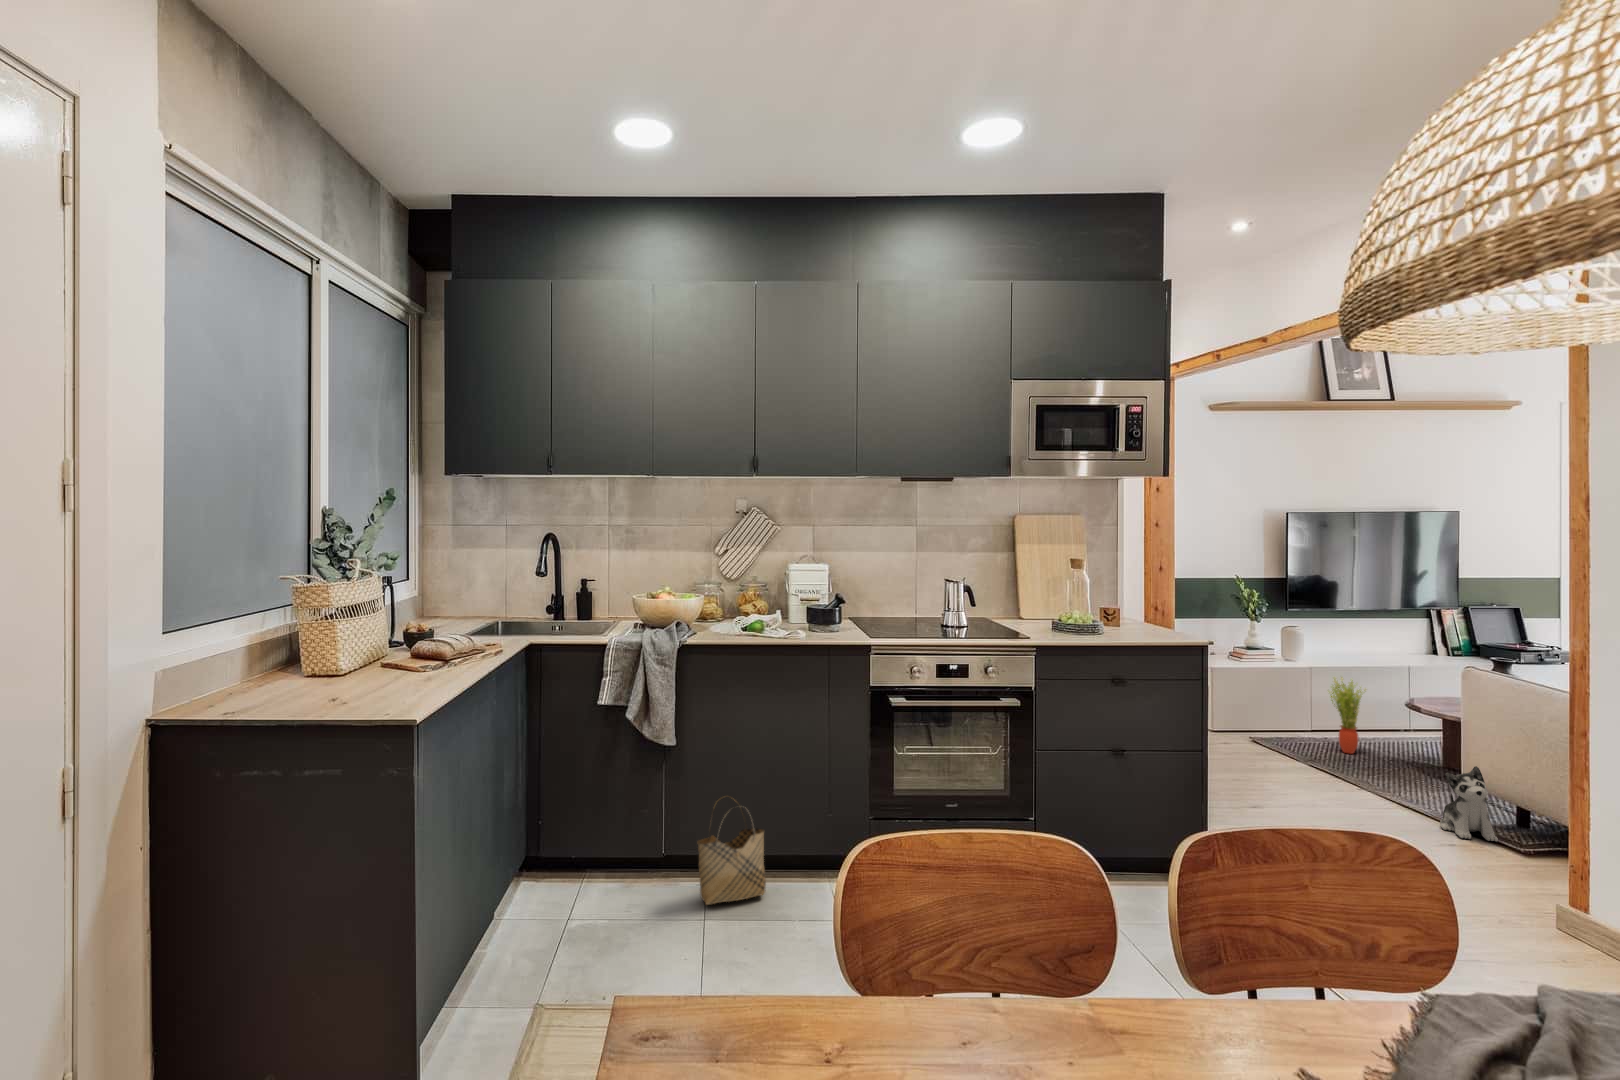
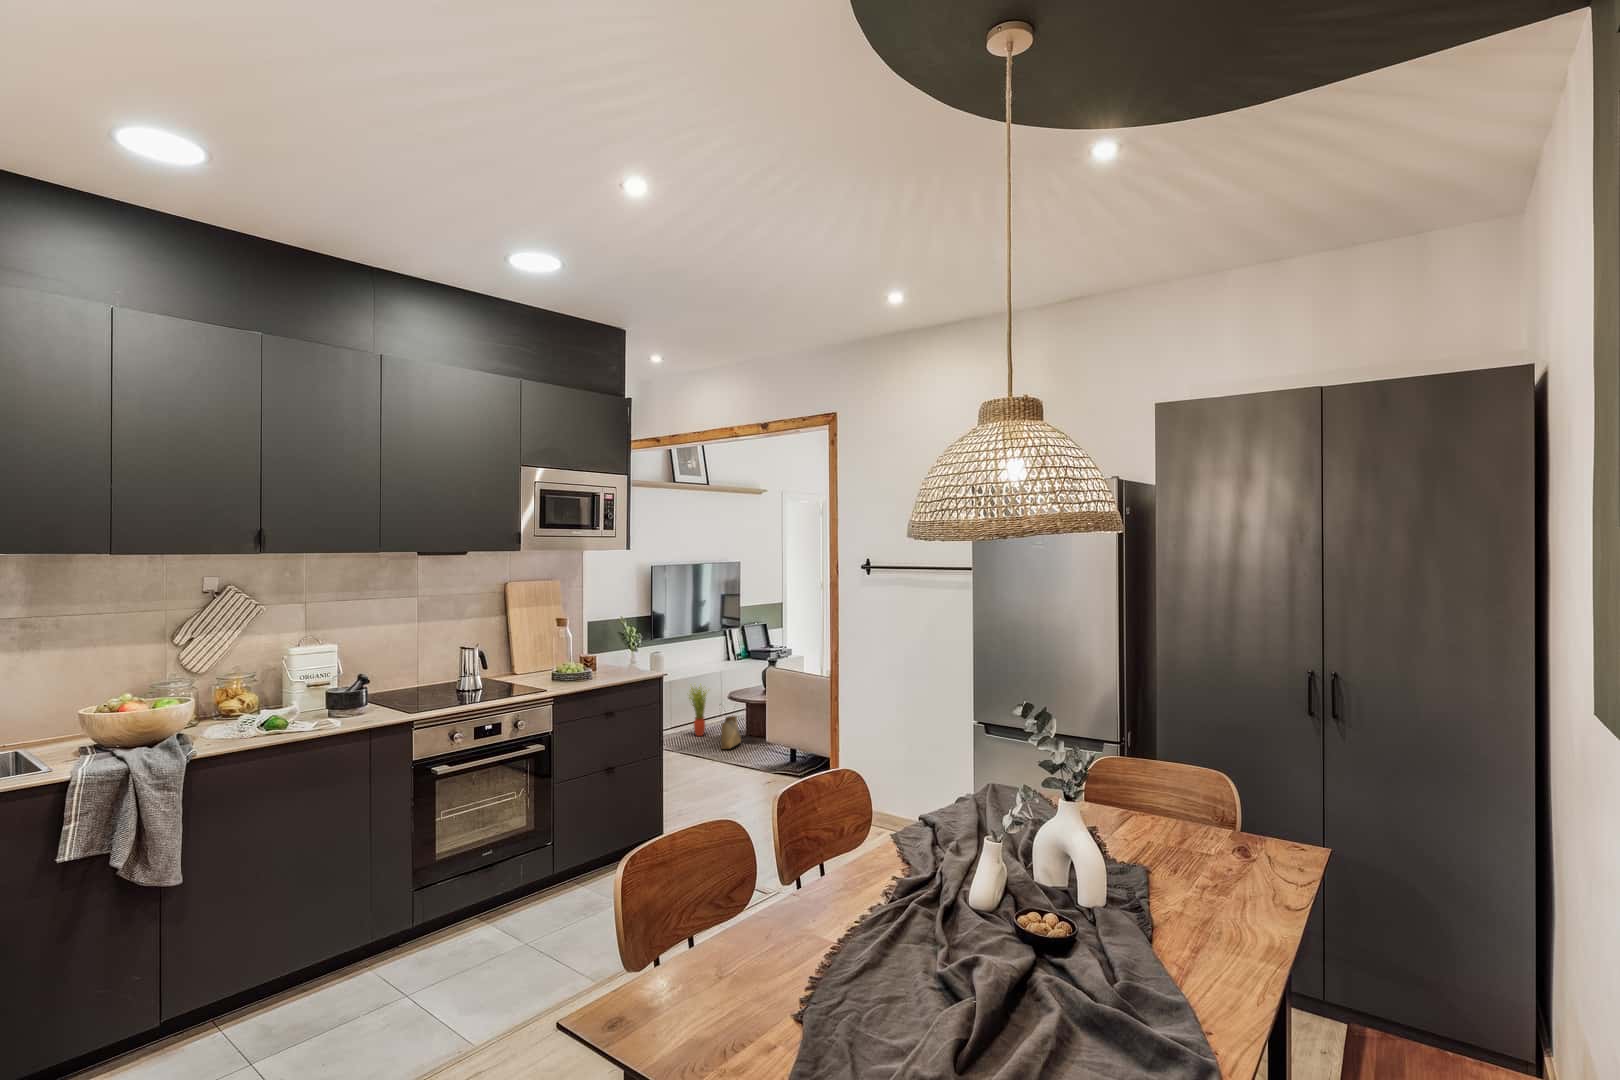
plush toy: present [1440,766,1498,842] -> none [767,728,796,775]
woven basket: present [697,797,766,905] -> present [721,715,741,749]

